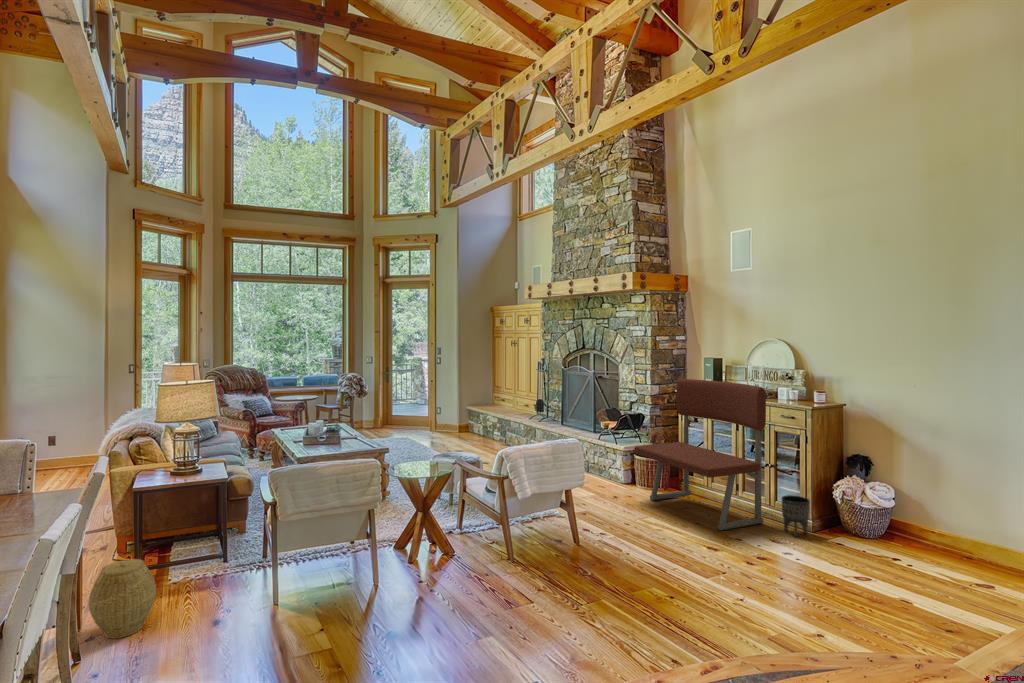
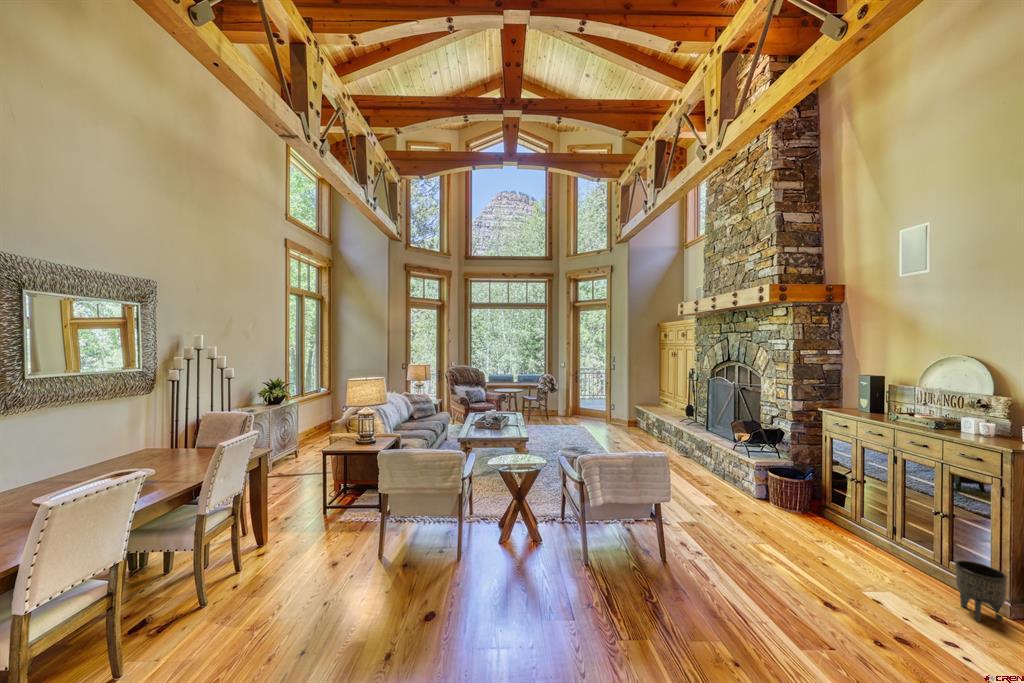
bench: present [634,379,766,530] -> none [759,397,932,586]
woven basket: present [89,559,156,638] -> none [277,490,319,542]

